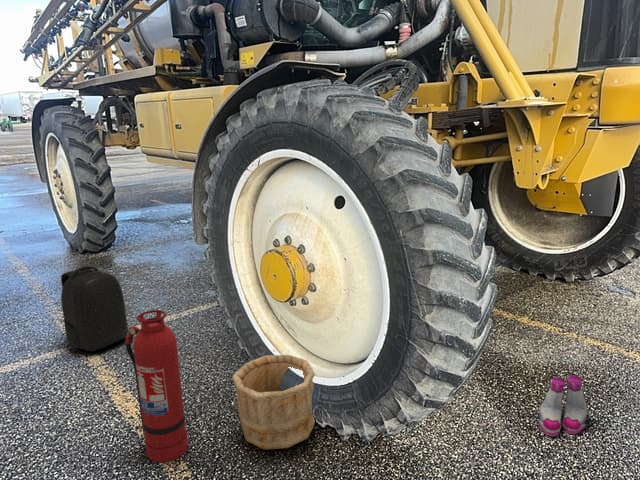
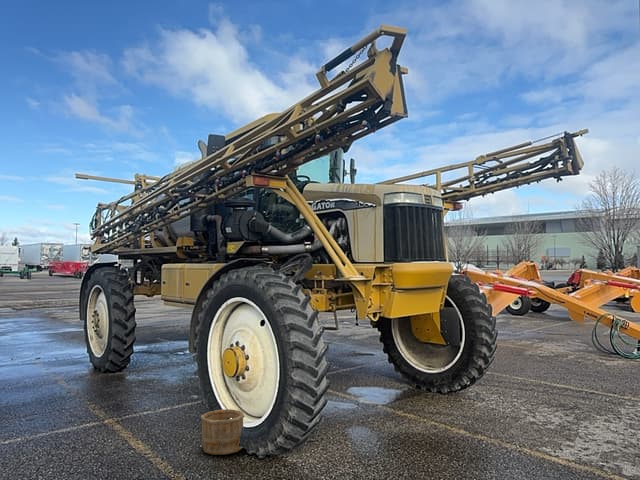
backpack: present [61,266,128,351] -> none [101,365,141,418]
fire extinguisher: present [125,310,188,462] -> none [149,374,174,457]
boots: present [538,375,587,437] -> none [365,424,392,456]

